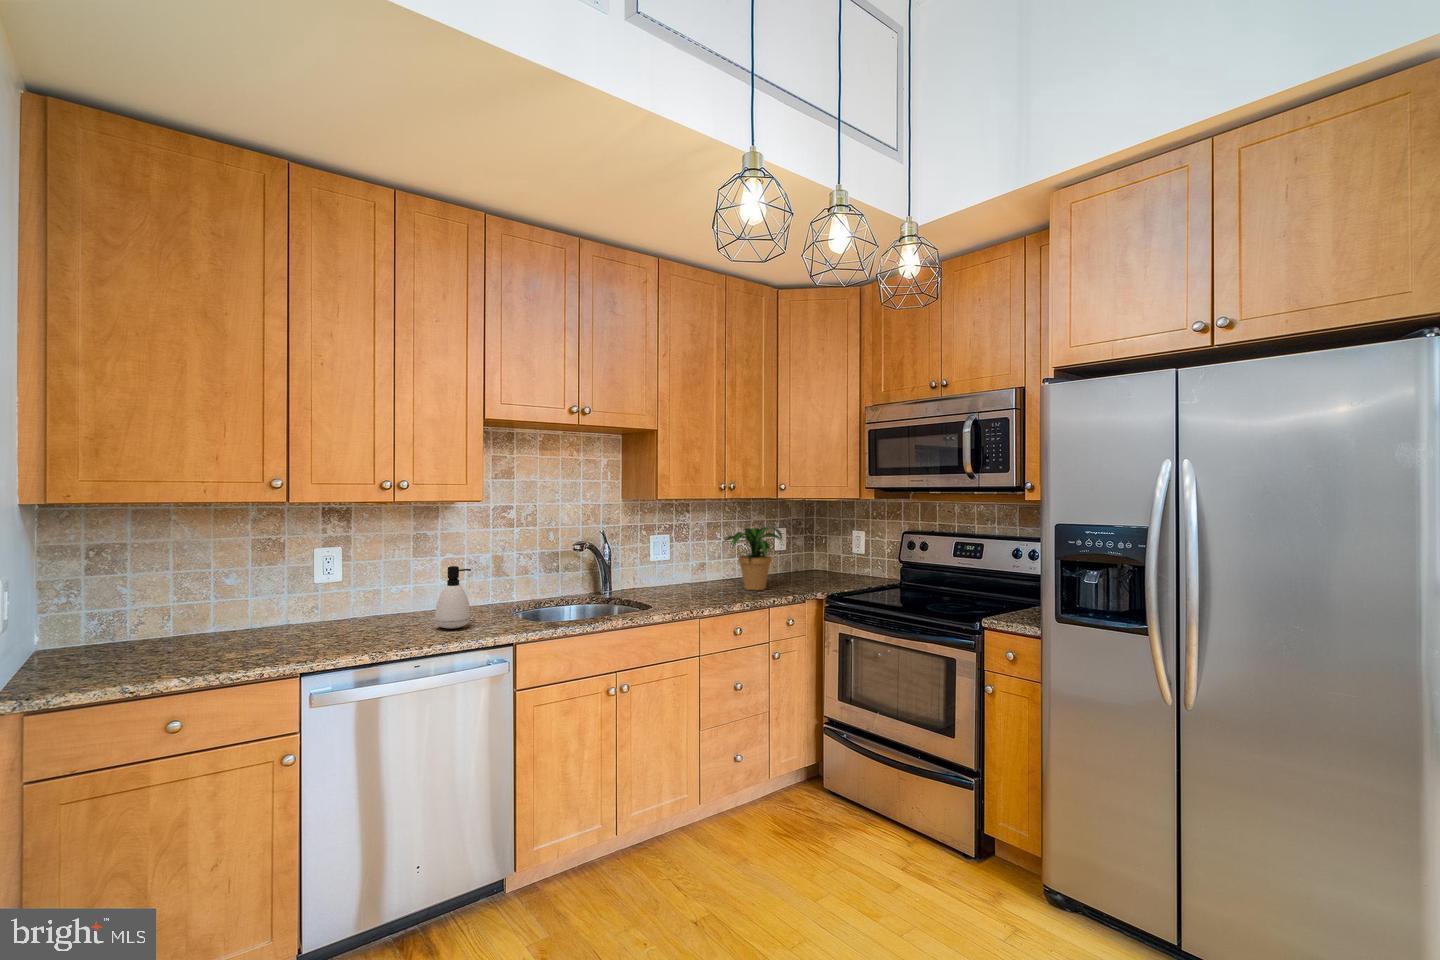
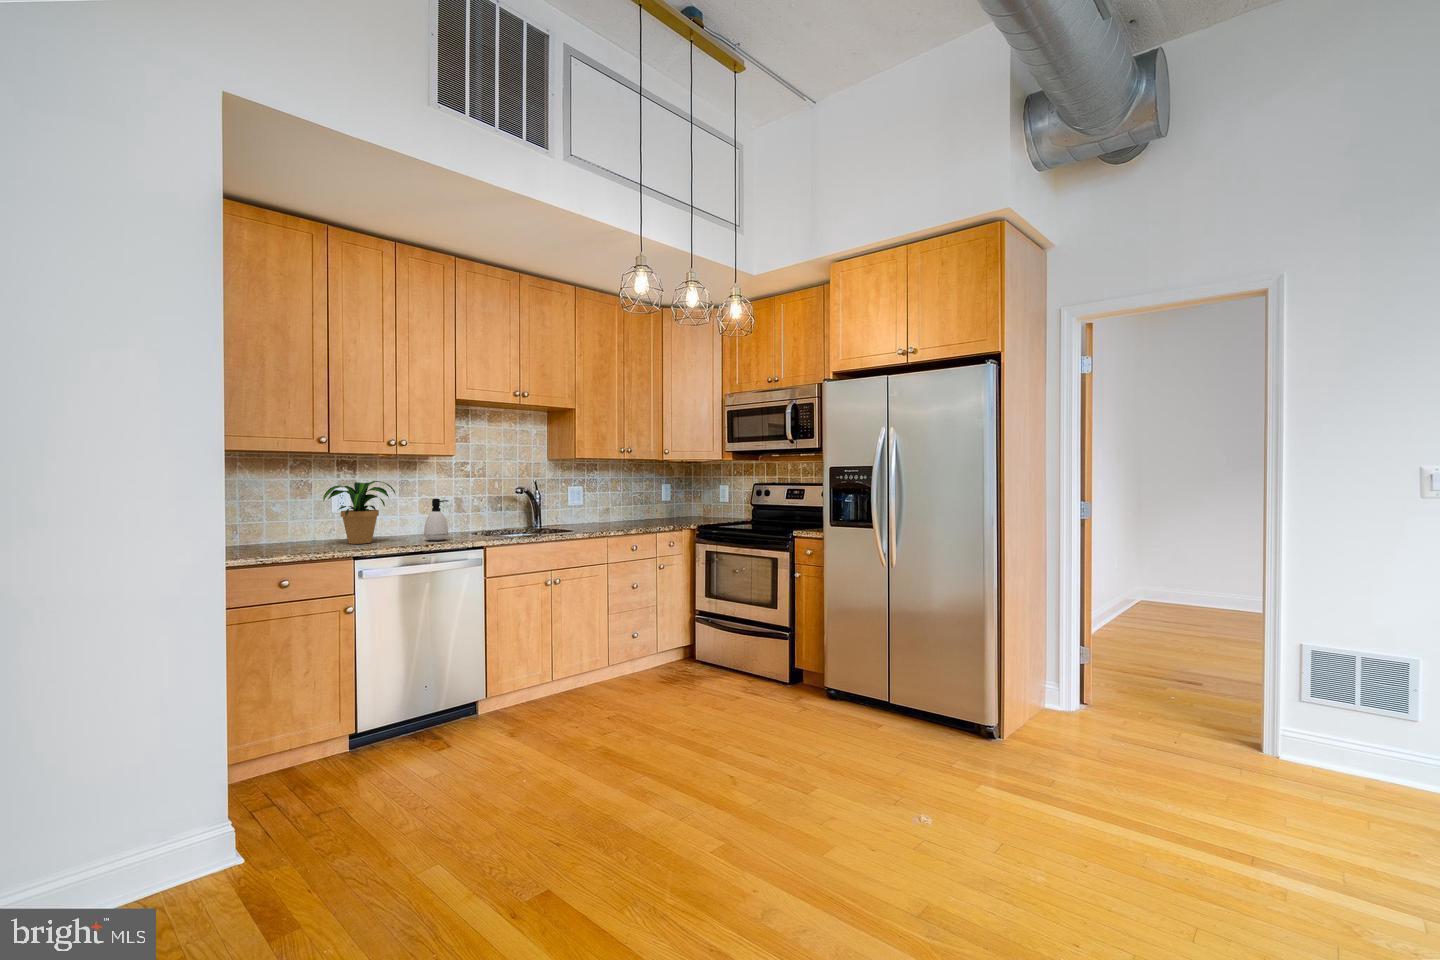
potted plant: present [725,527,782,590] -> present [323,481,395,544]

